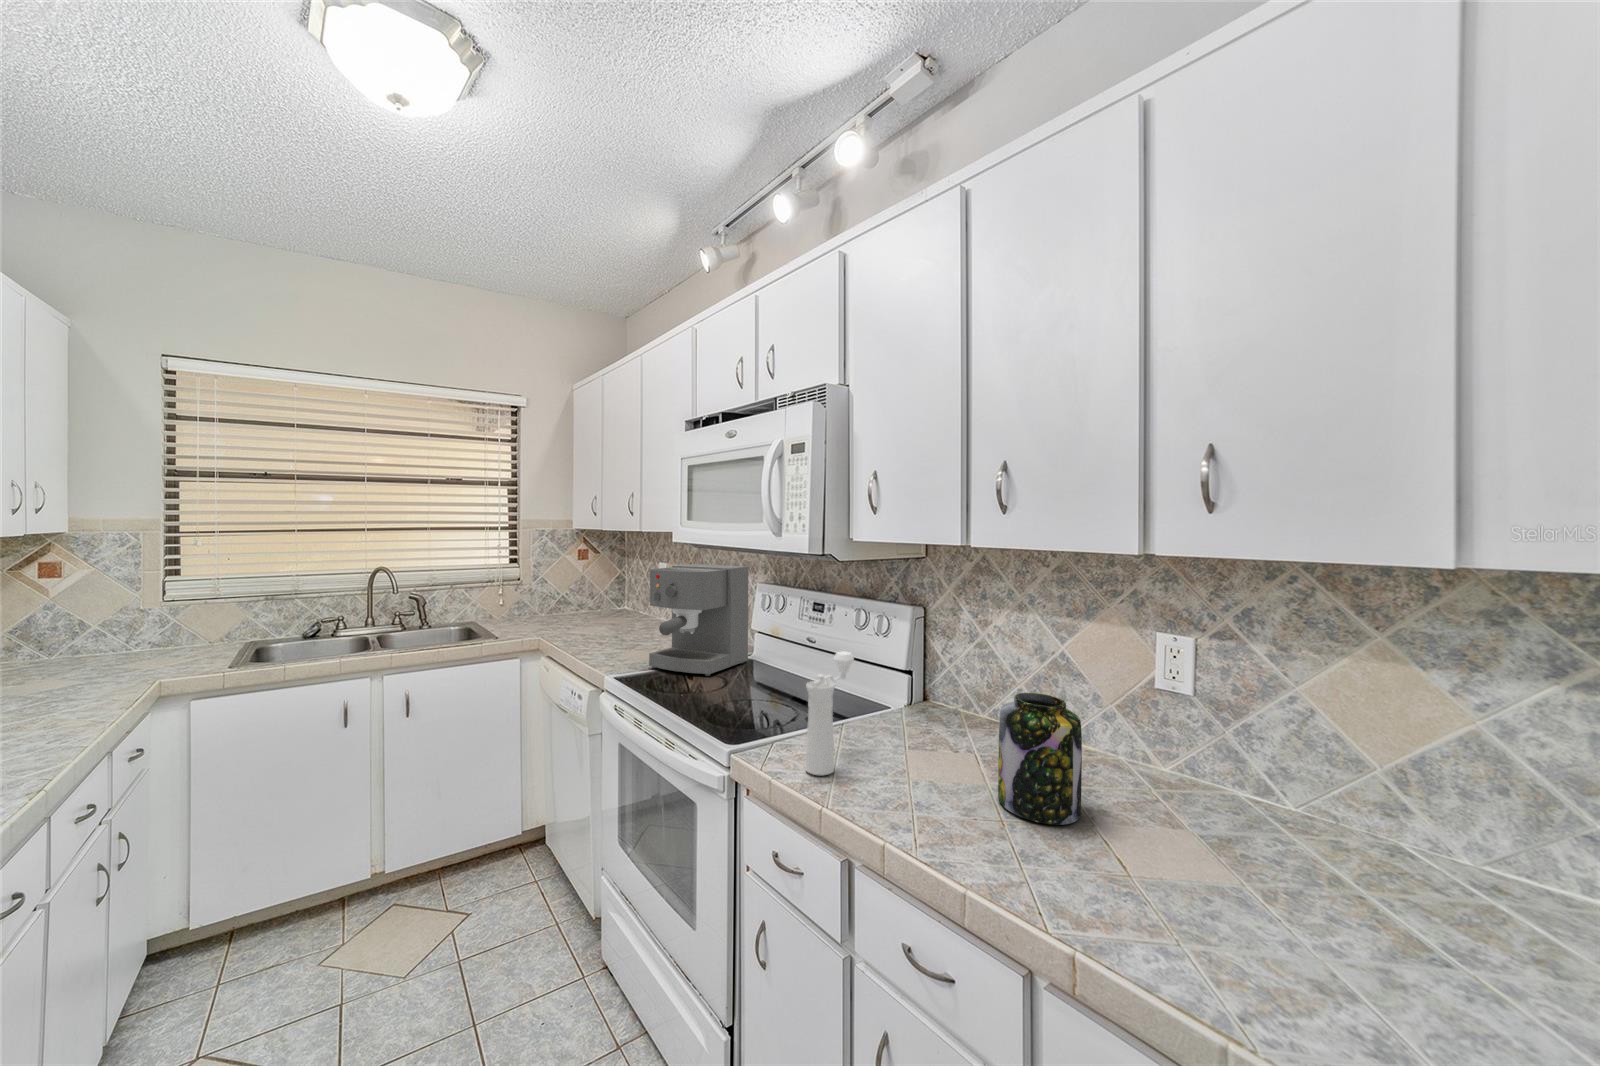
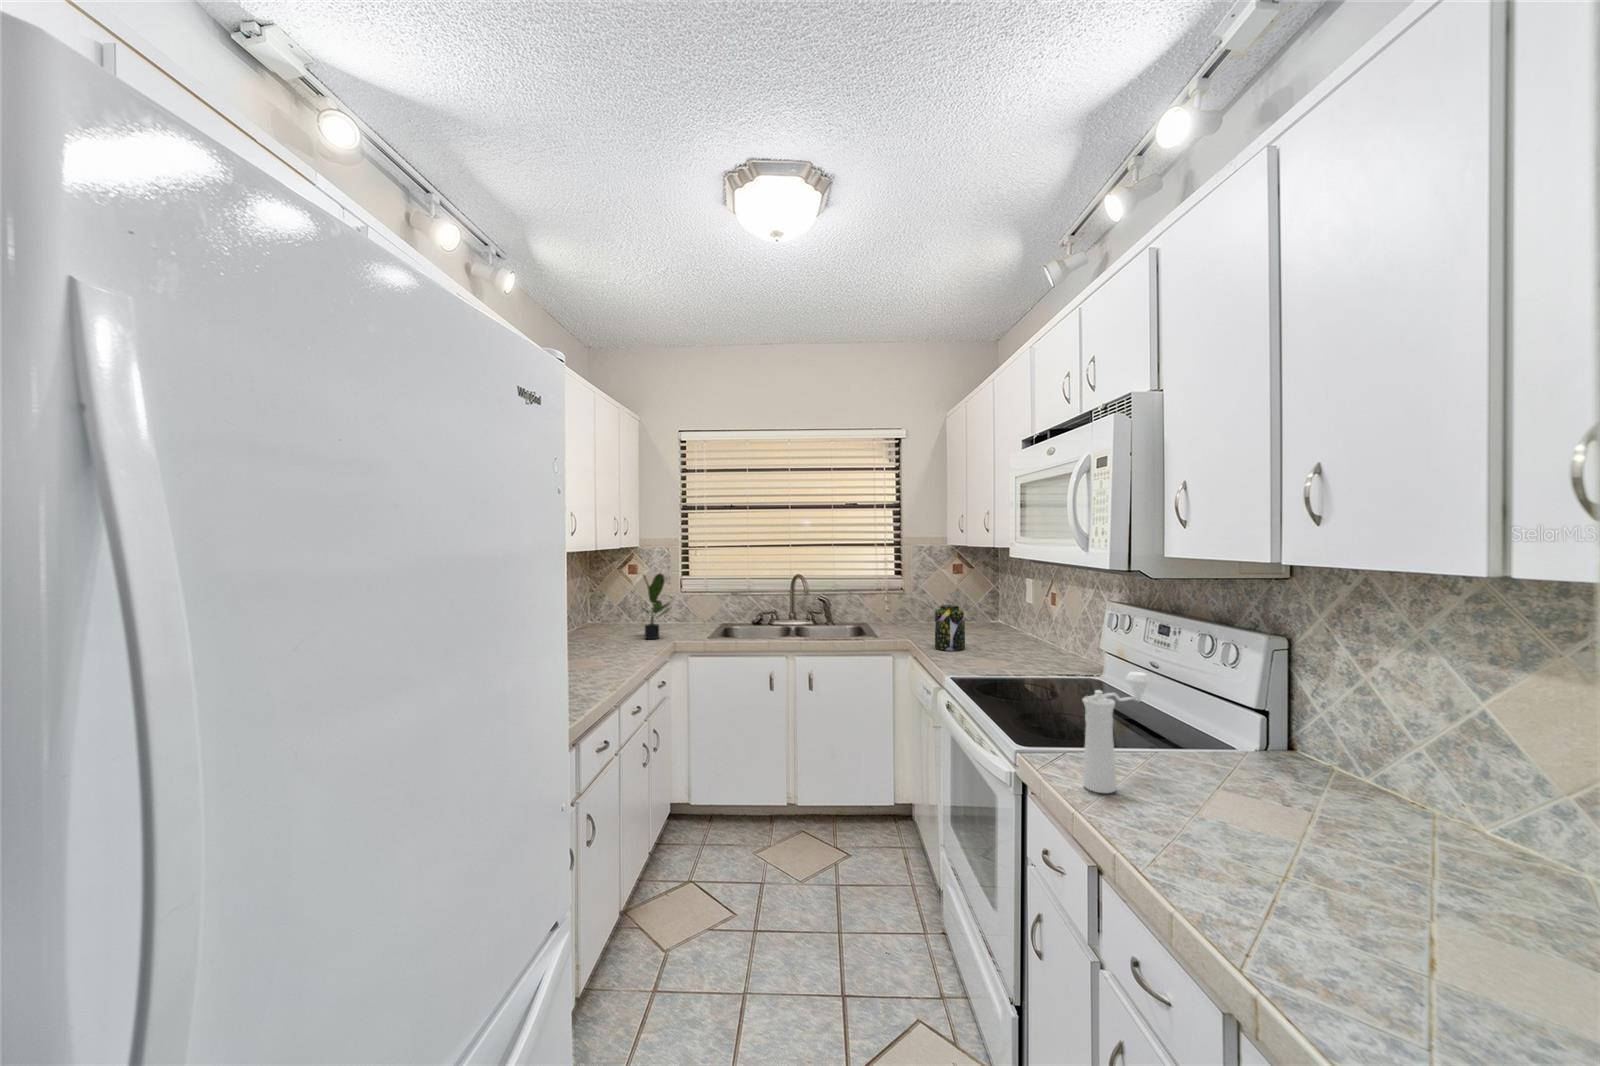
coffee maker: present [649,564,748,676] -> none [987,579,1090,688]
potted plant: none [62,573,143,683] -> present [643,573,670,639]
jar: present [998,693,1082,825] -> present [935,605,965,651]

